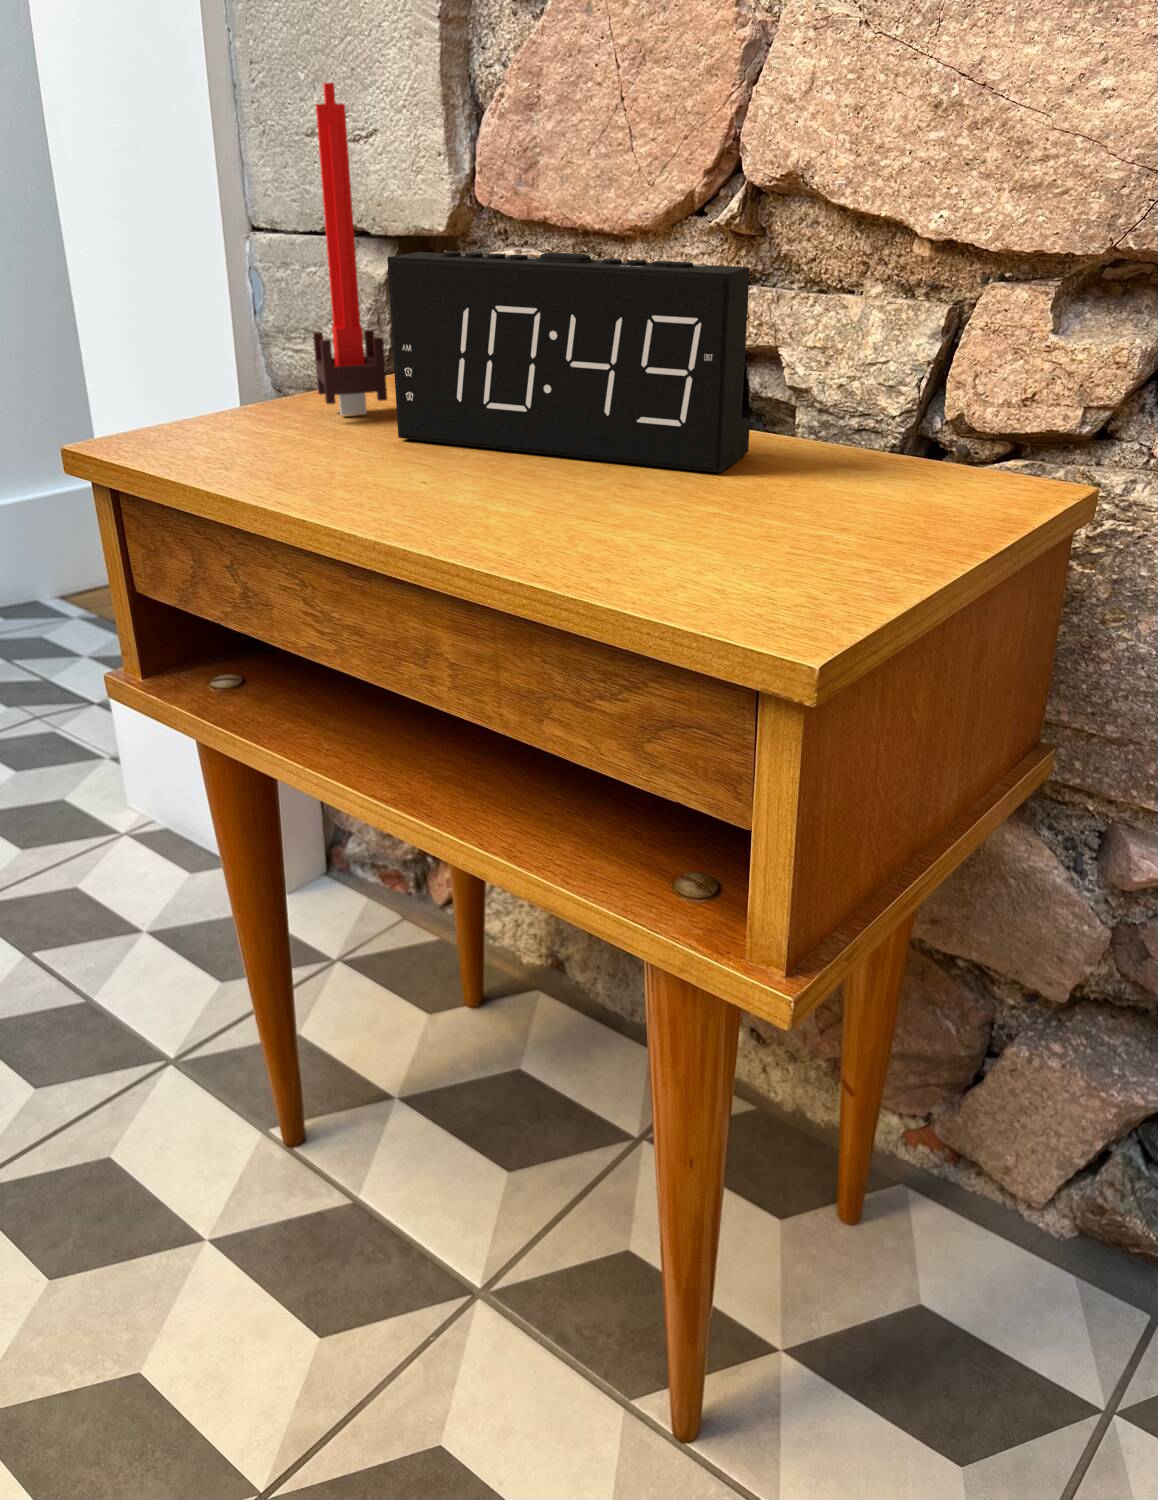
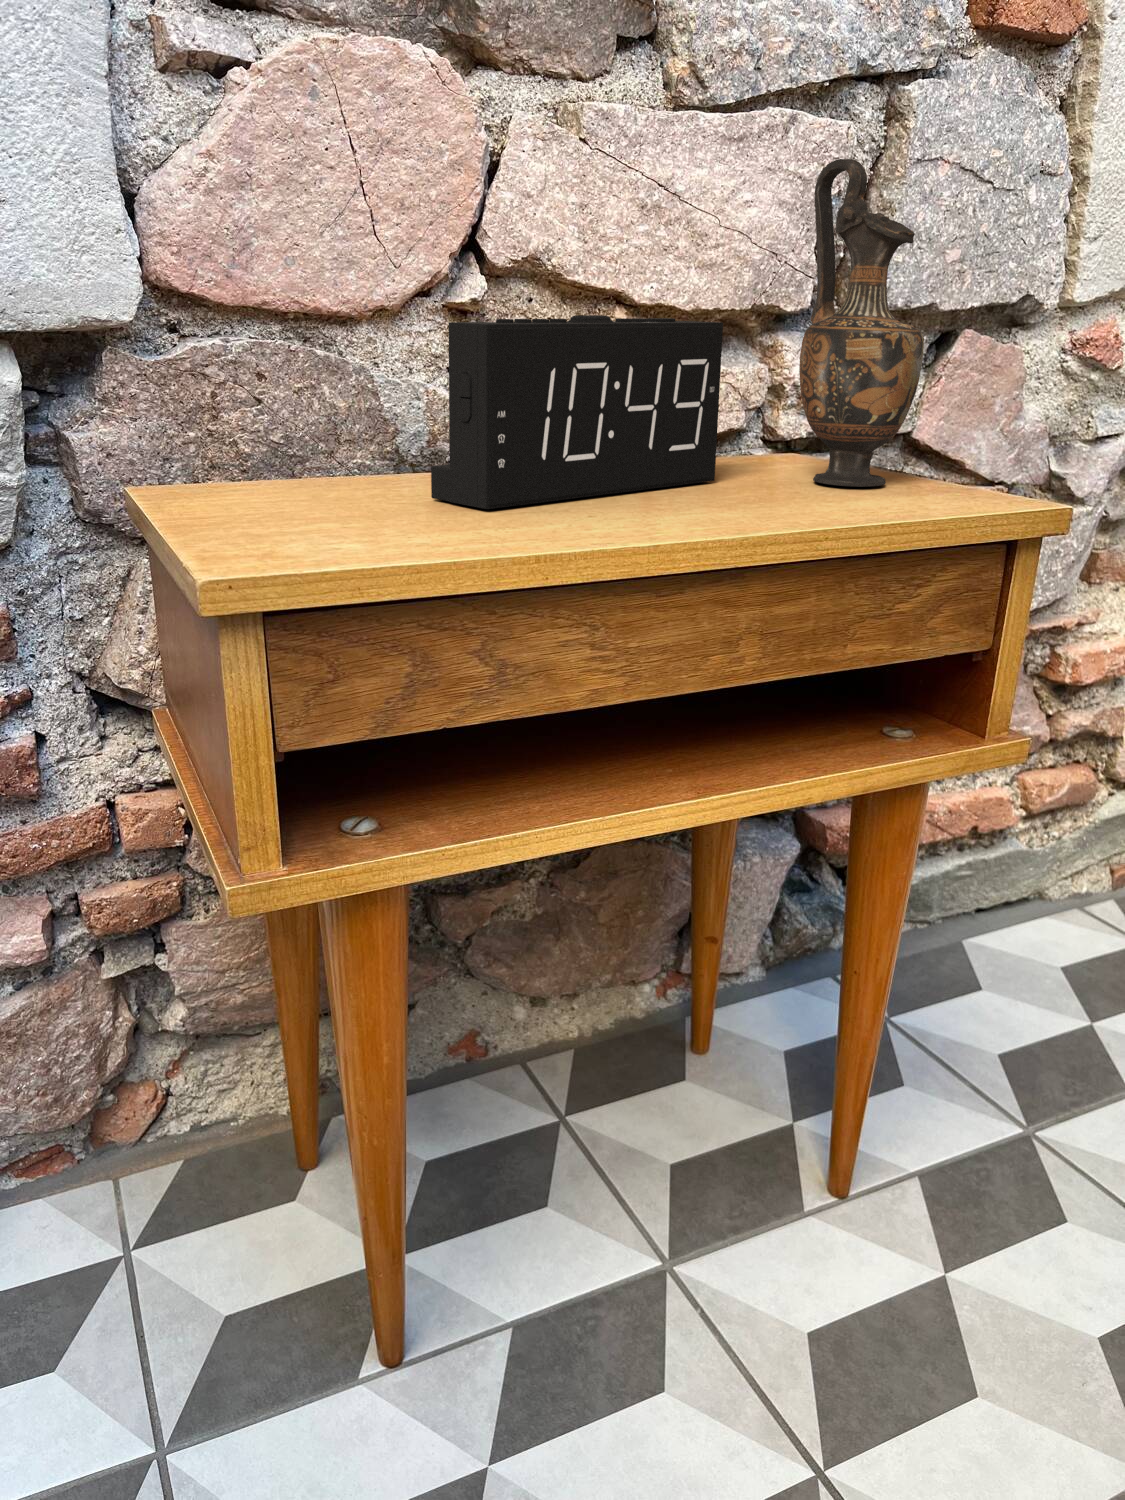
vase: none [758,38,936,530] -> present [799,159,924,487]
candle: present [313,83,387,415] -> none [303,144,386,512]

